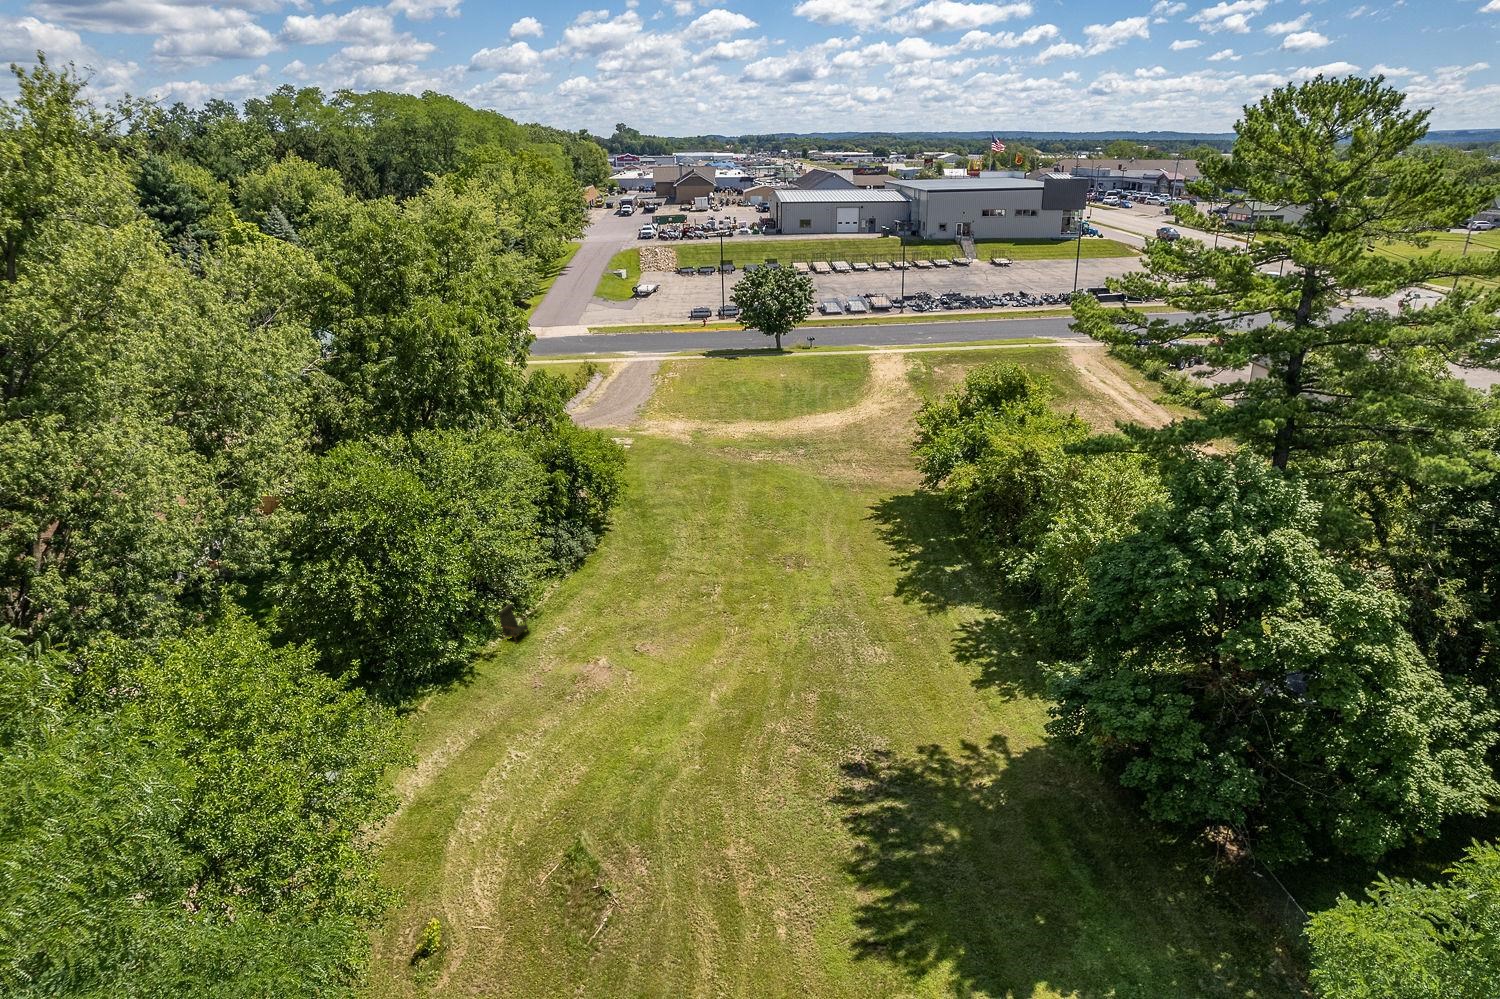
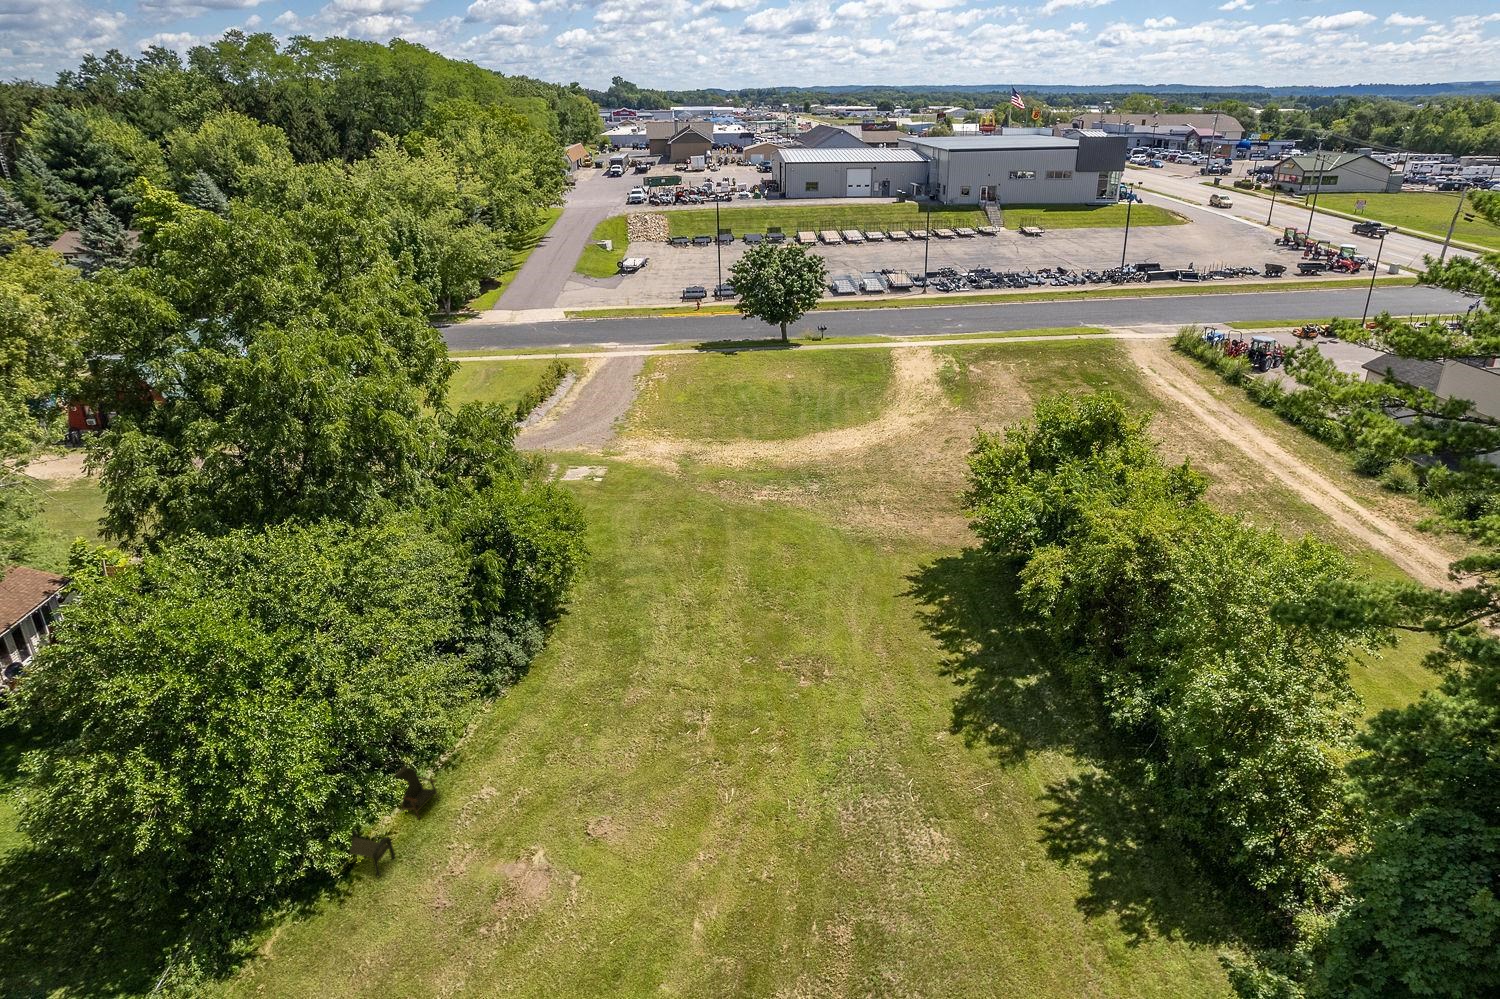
bench: none [465,642,503,672] -> present [343,831,395,877]

